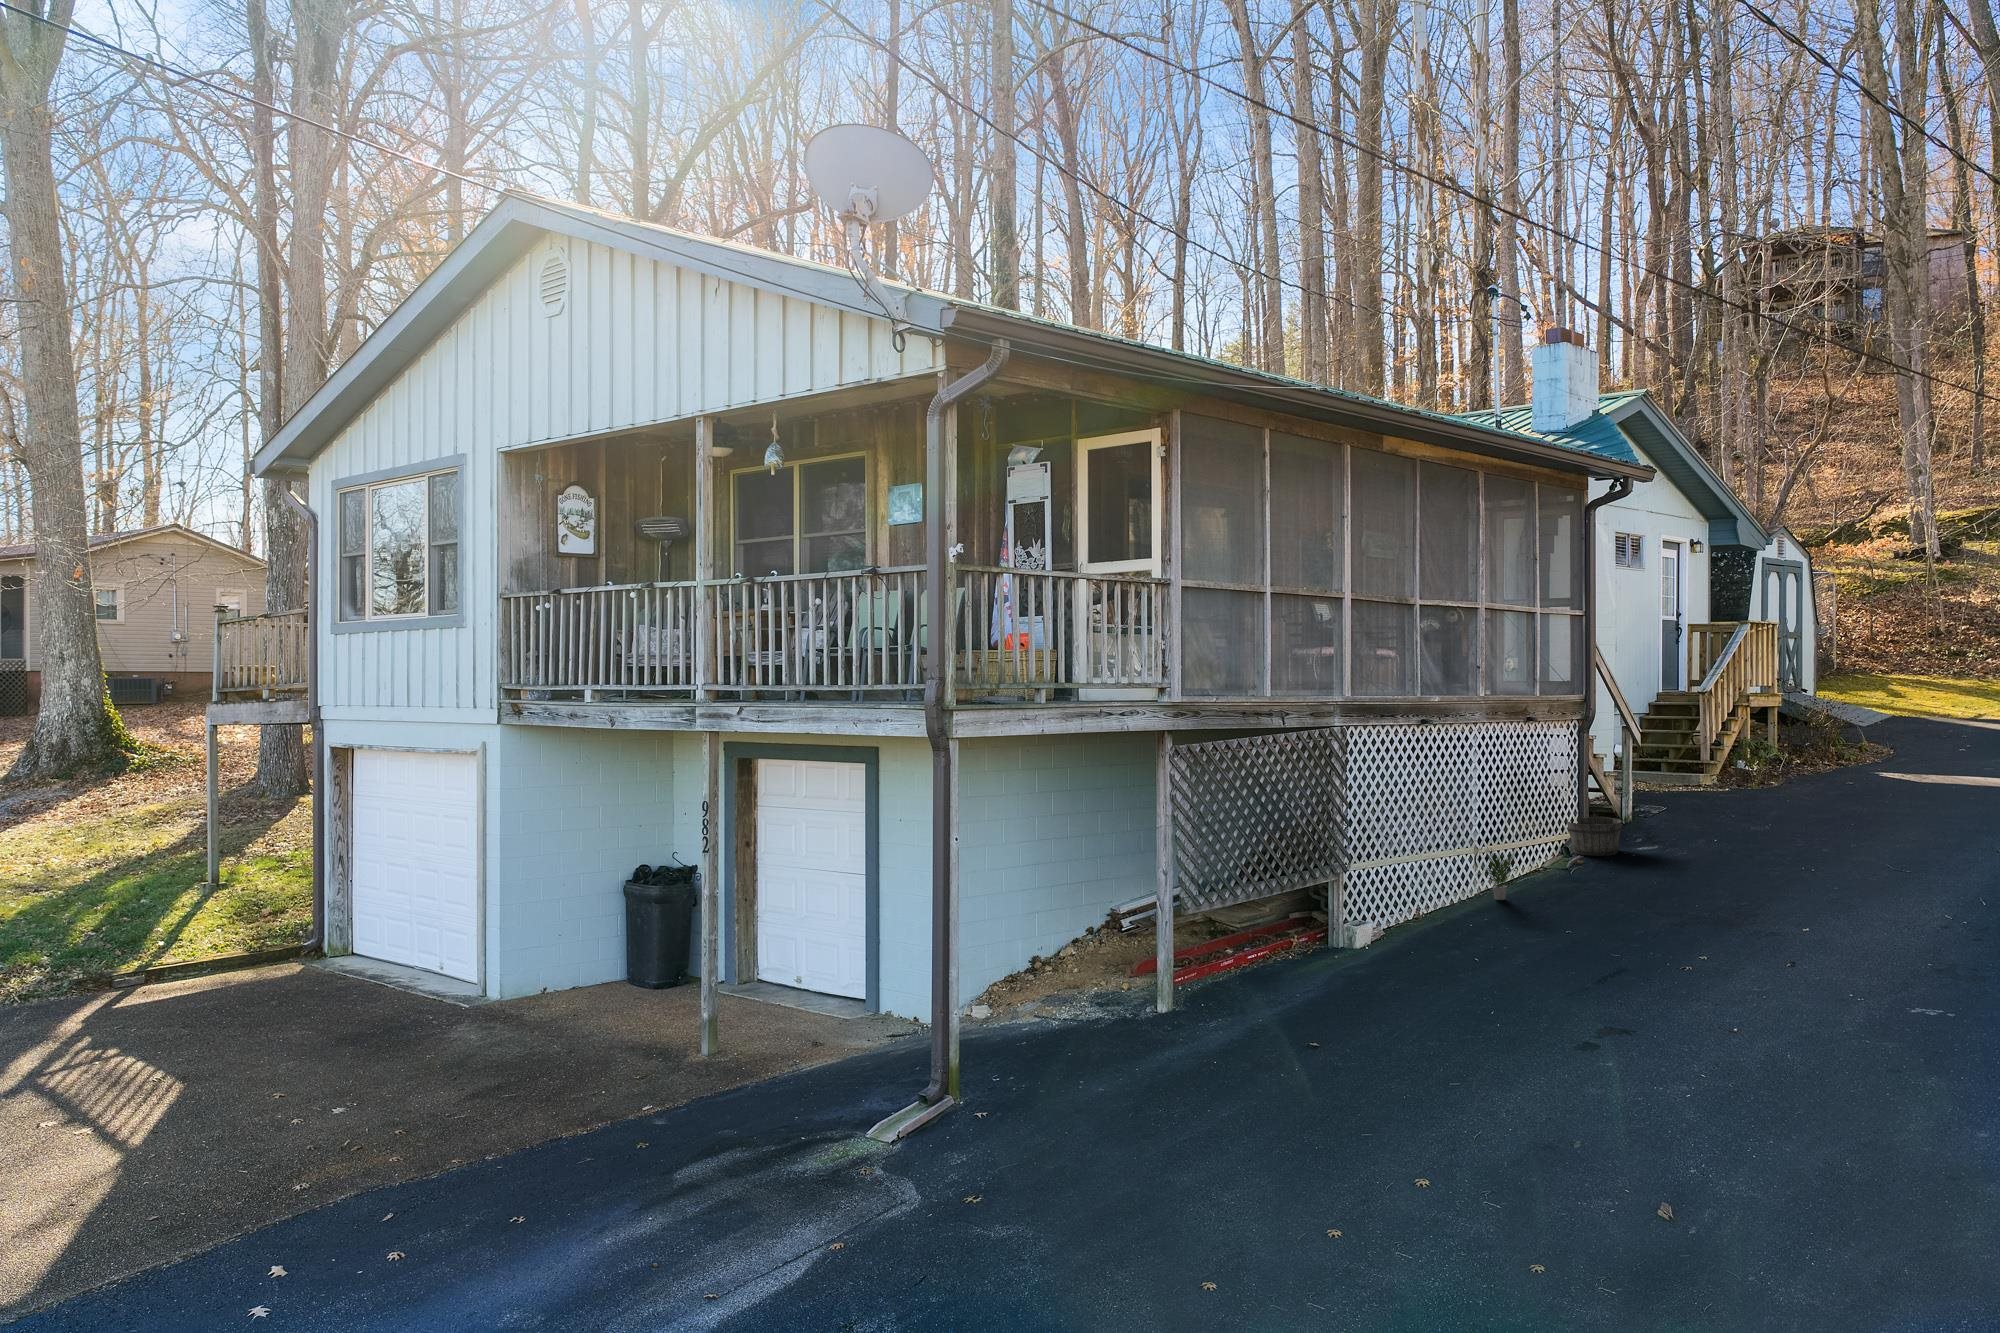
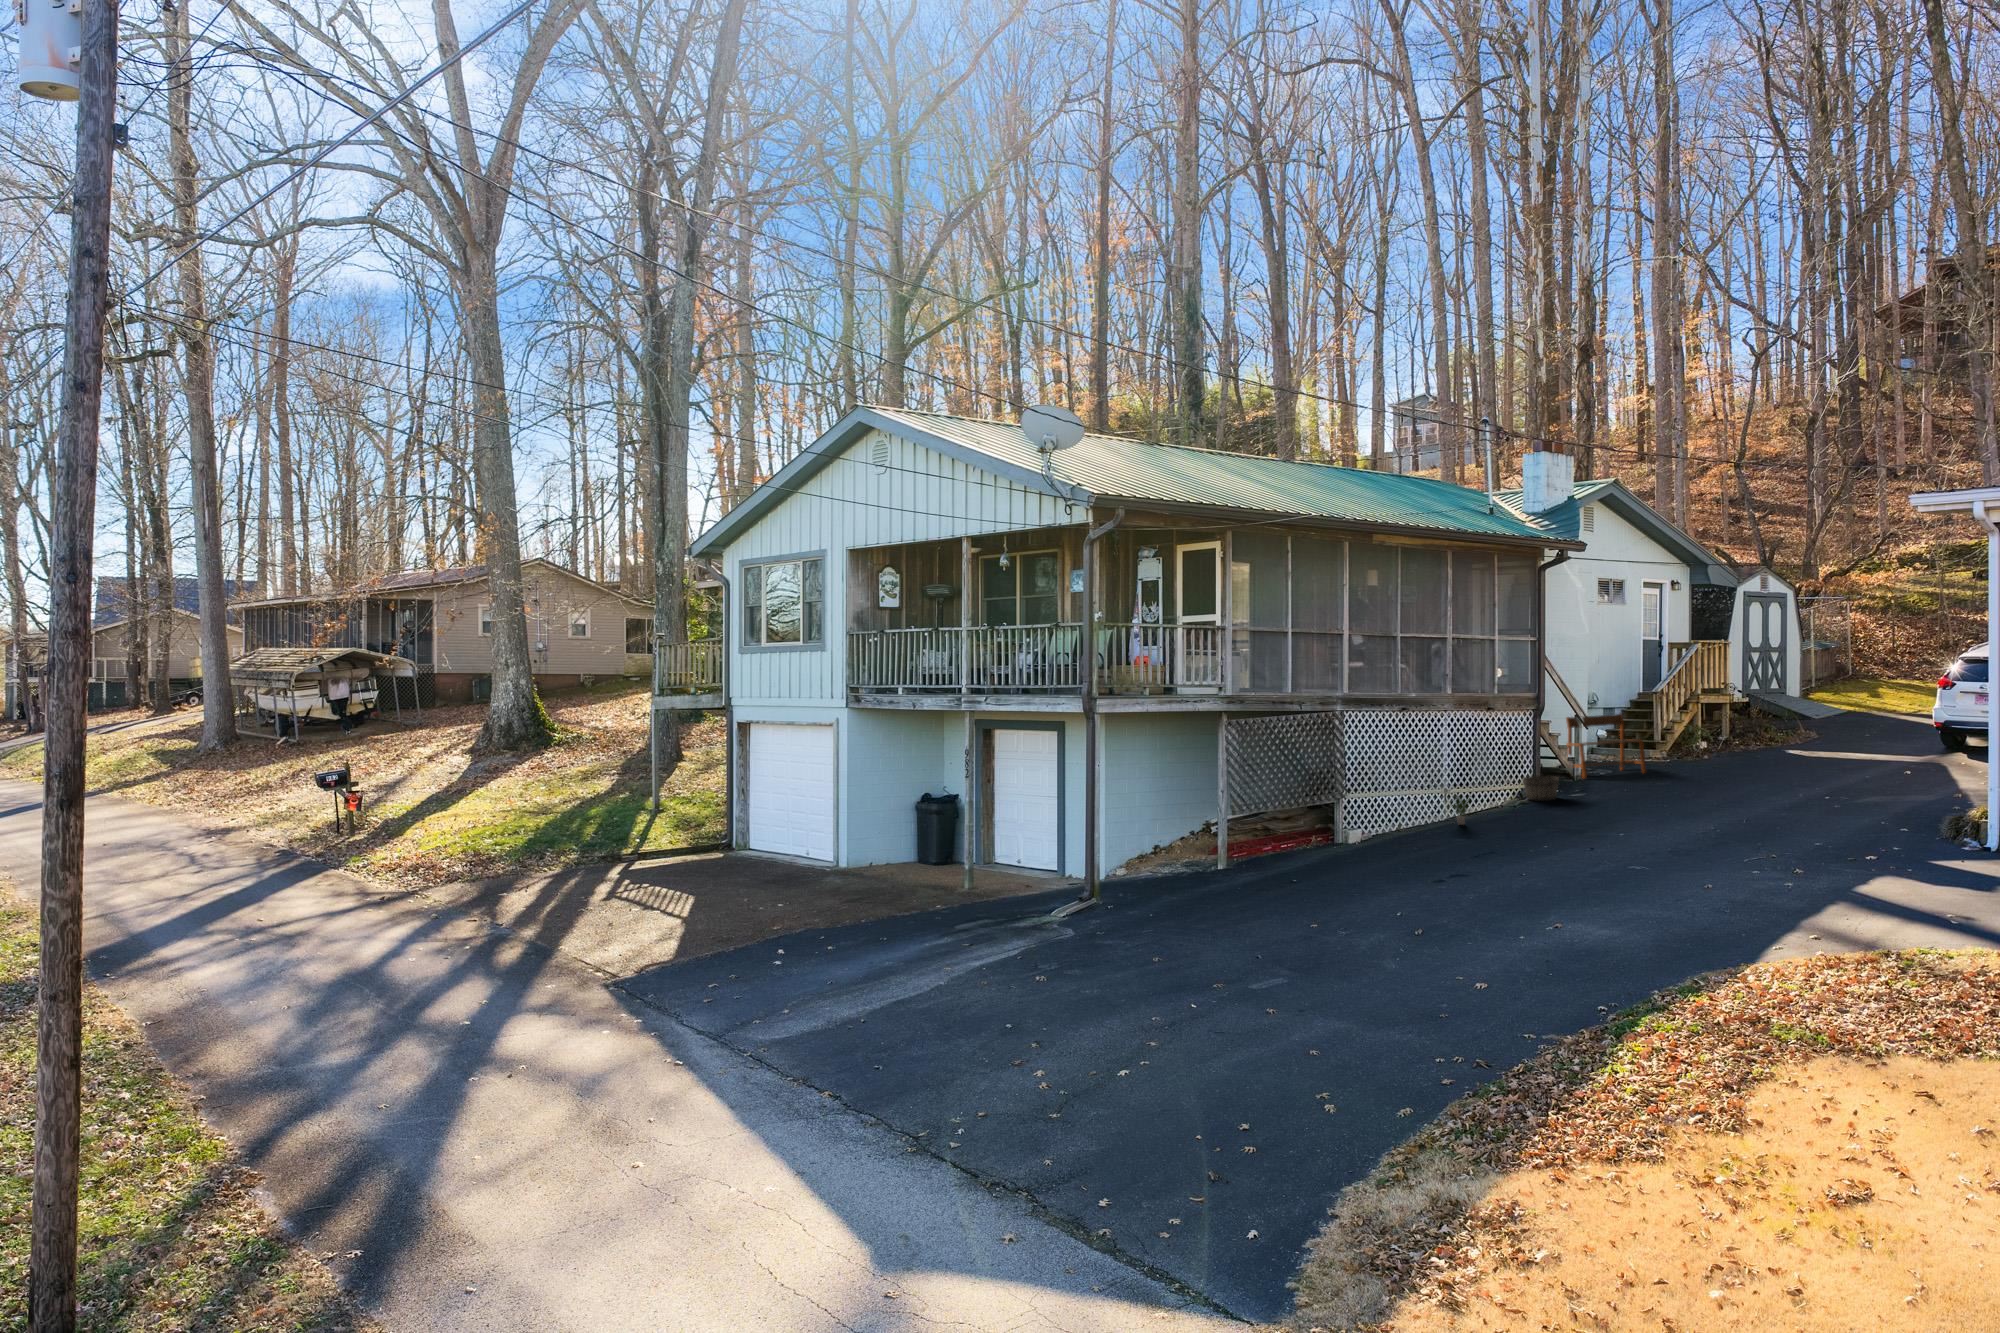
bench: none [1593,721,1706,816] -> present [1566,713,1646,778]

